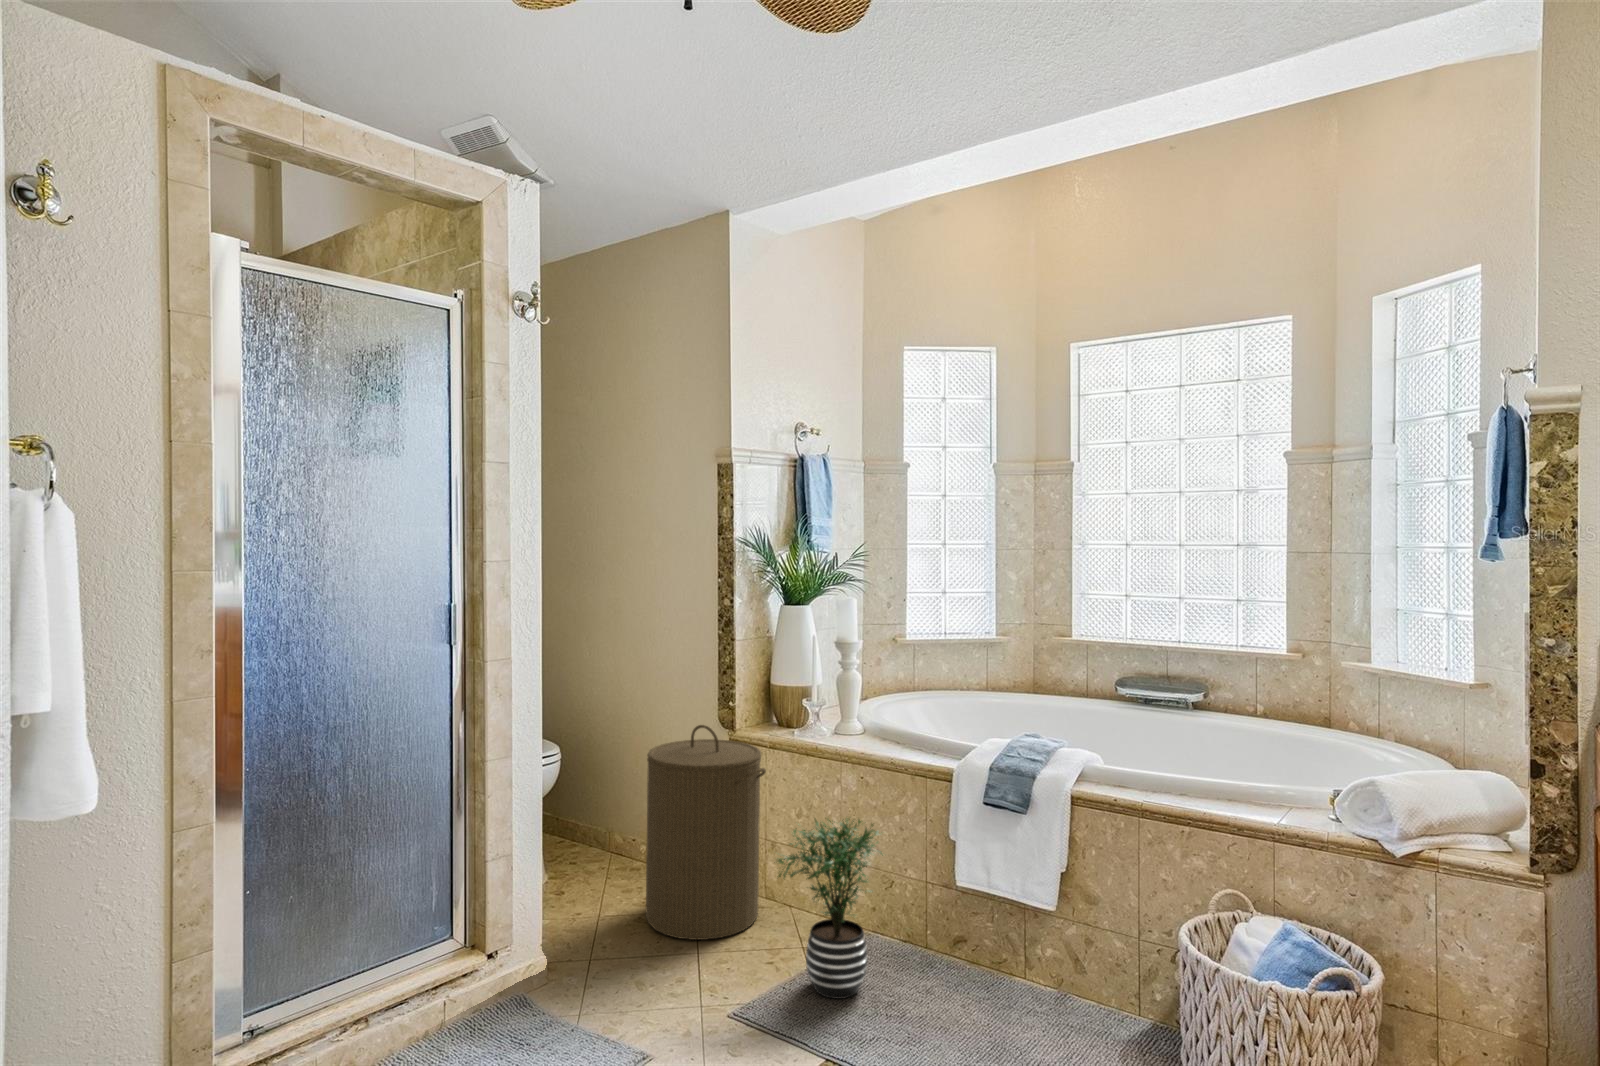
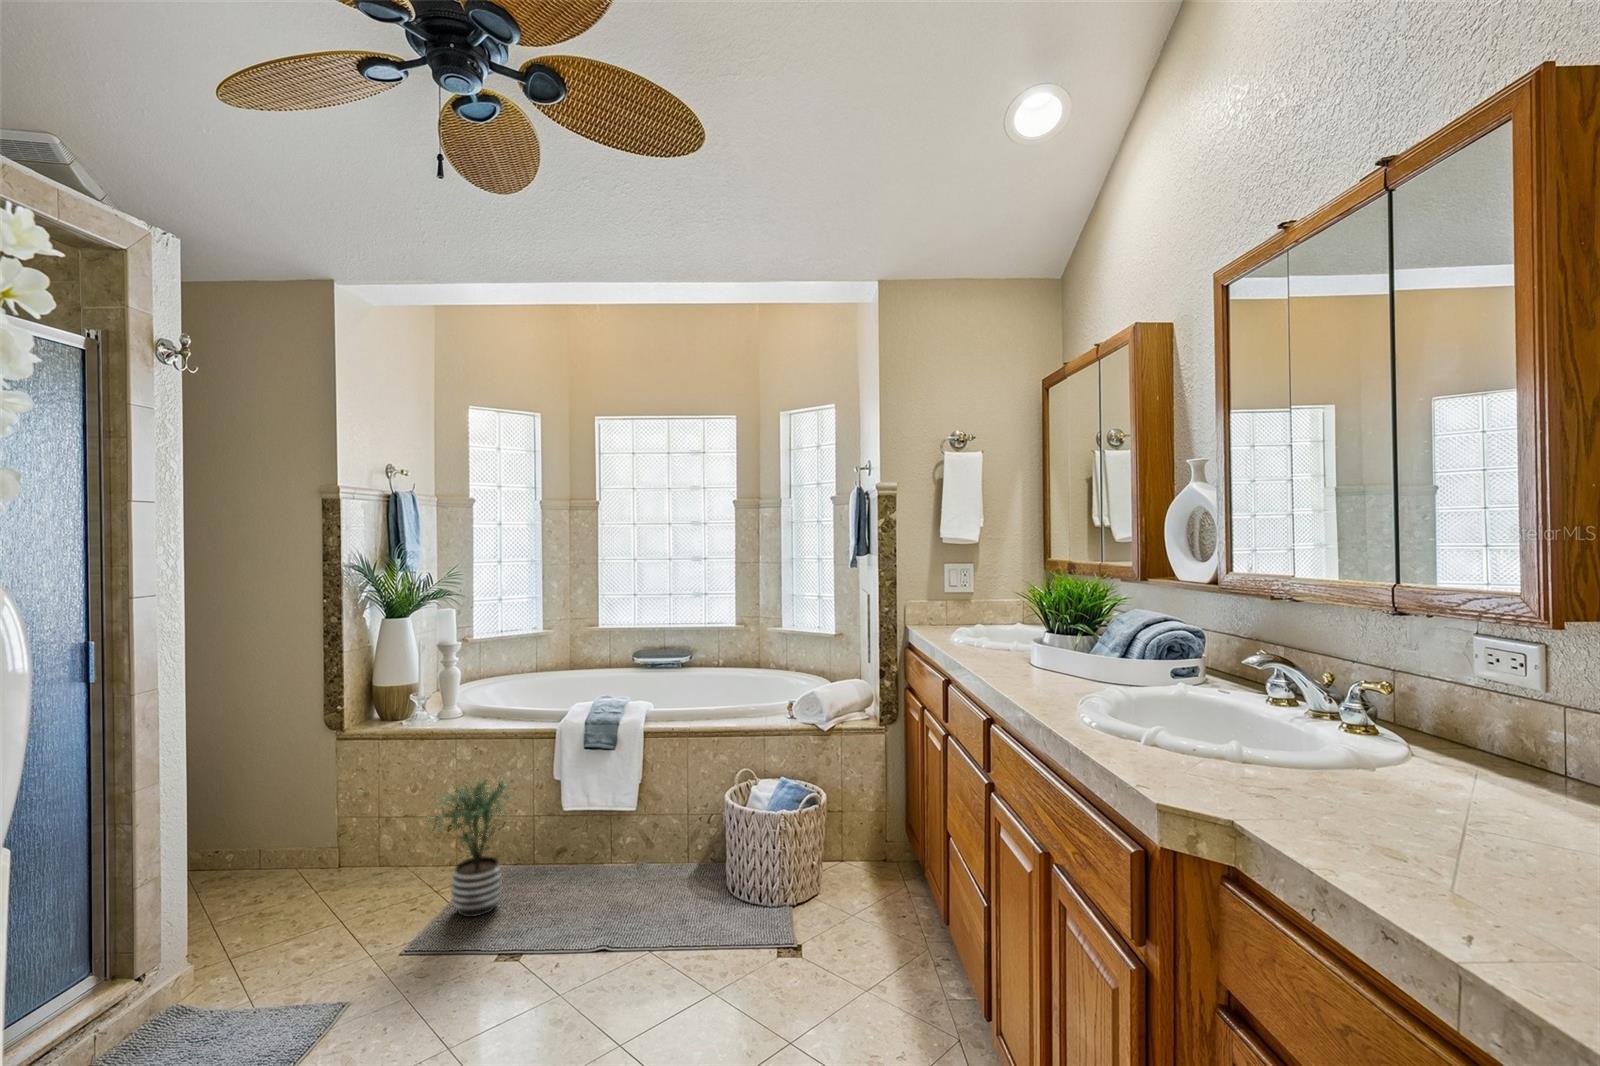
laundry hamper: present [646,725,766,940] -> none [262,729,392,918]

